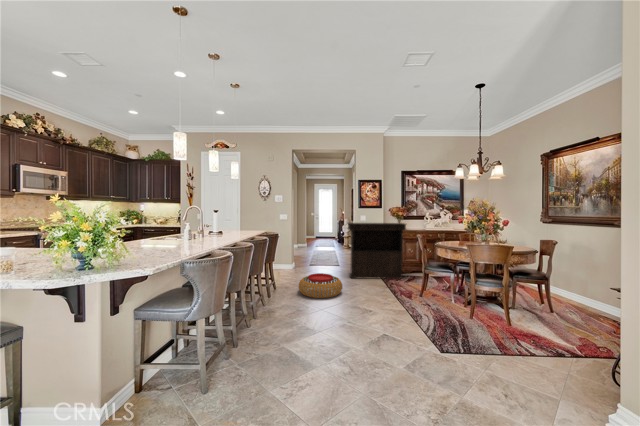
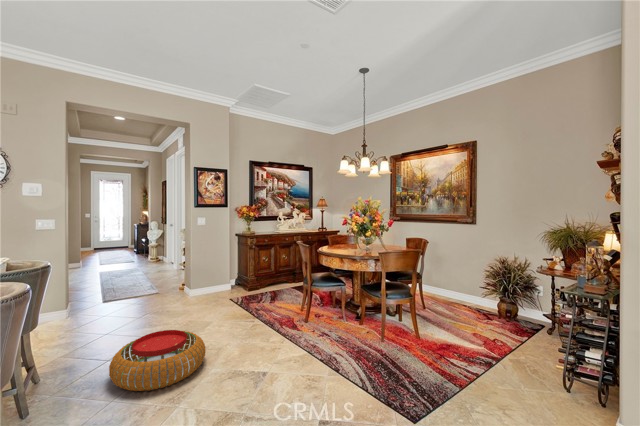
console table: present [348,223,406,279] -> none [182,228,272,323]

